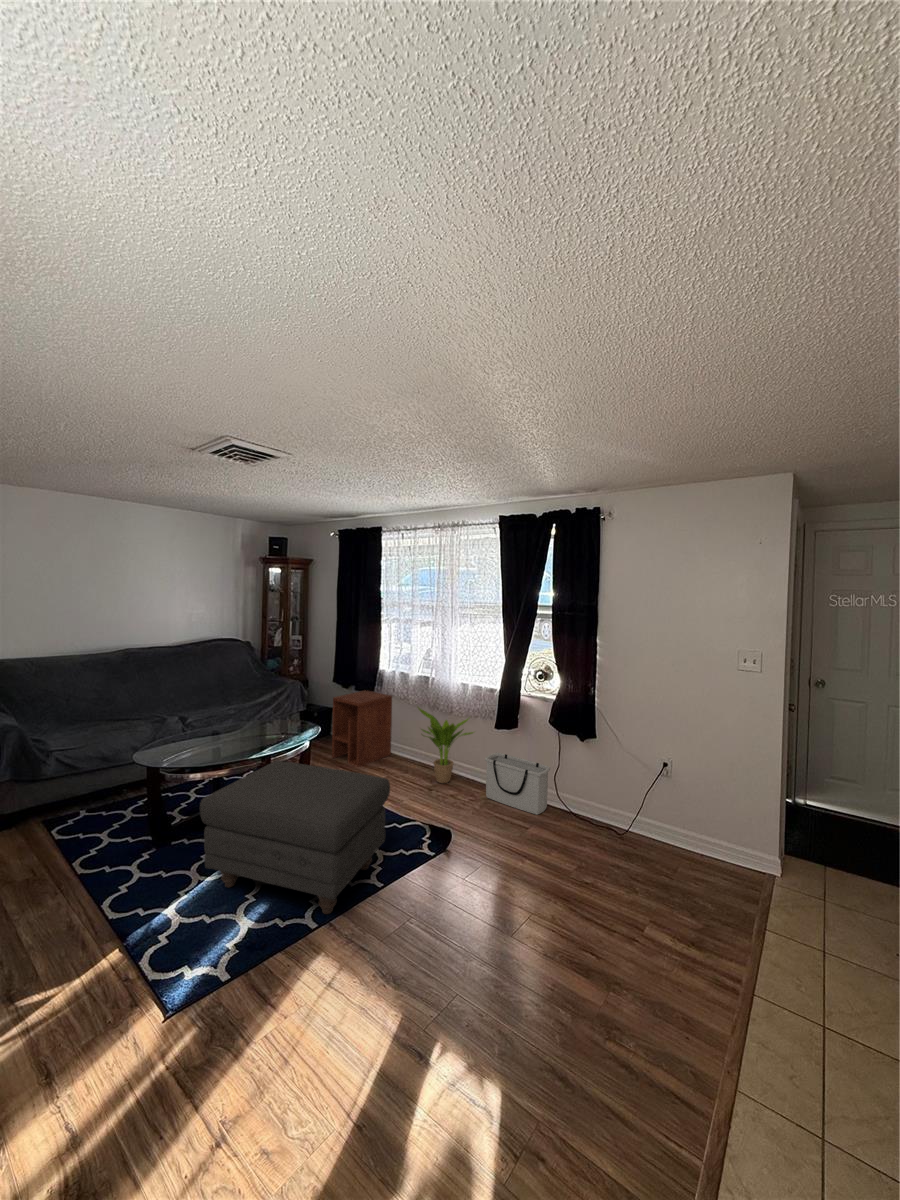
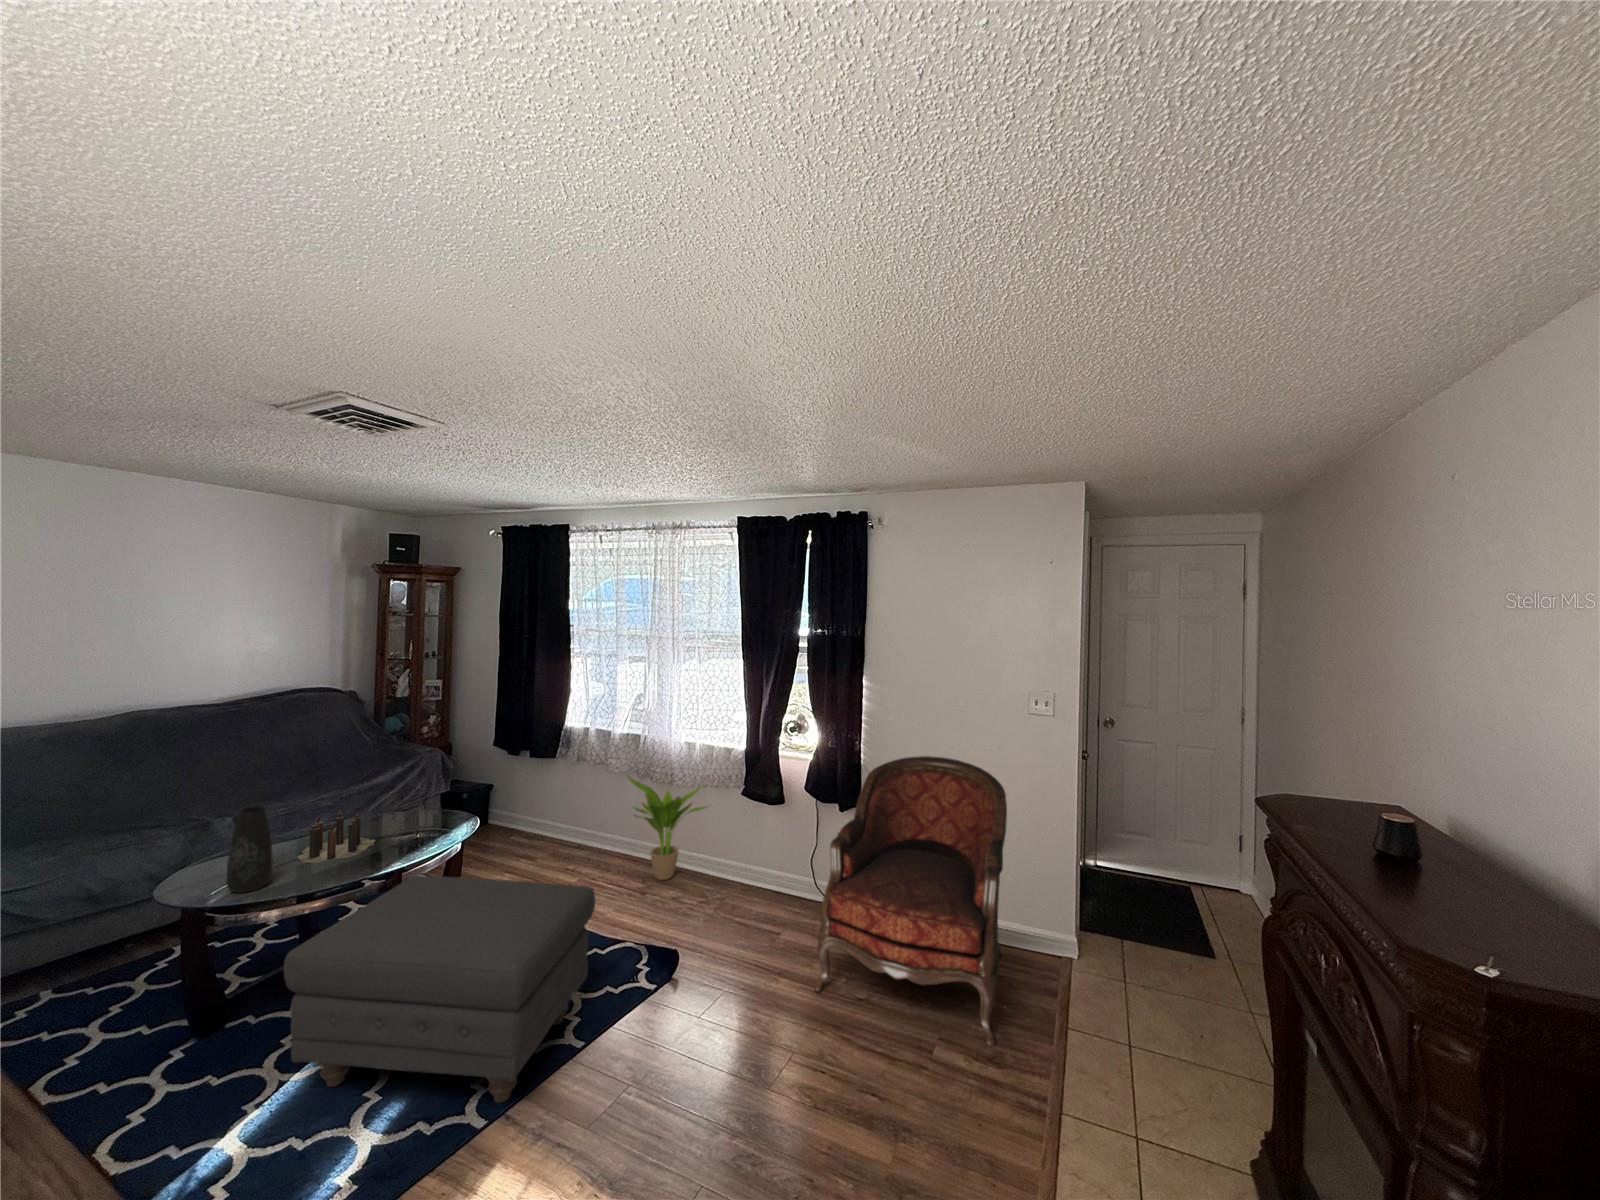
side table: present [332,690,392,767] -> none [496,755,589,868]
armchair: none [549,703,714,936] -> present [814,756,1007,1047]
vase: none [171,708,196,762] -> present [226,806,272,893]
candle: none [205,716,256,749] -> present [297,810,375,863]
storage bin: present [485,753,550,815] -> none [723,832,809,911]

